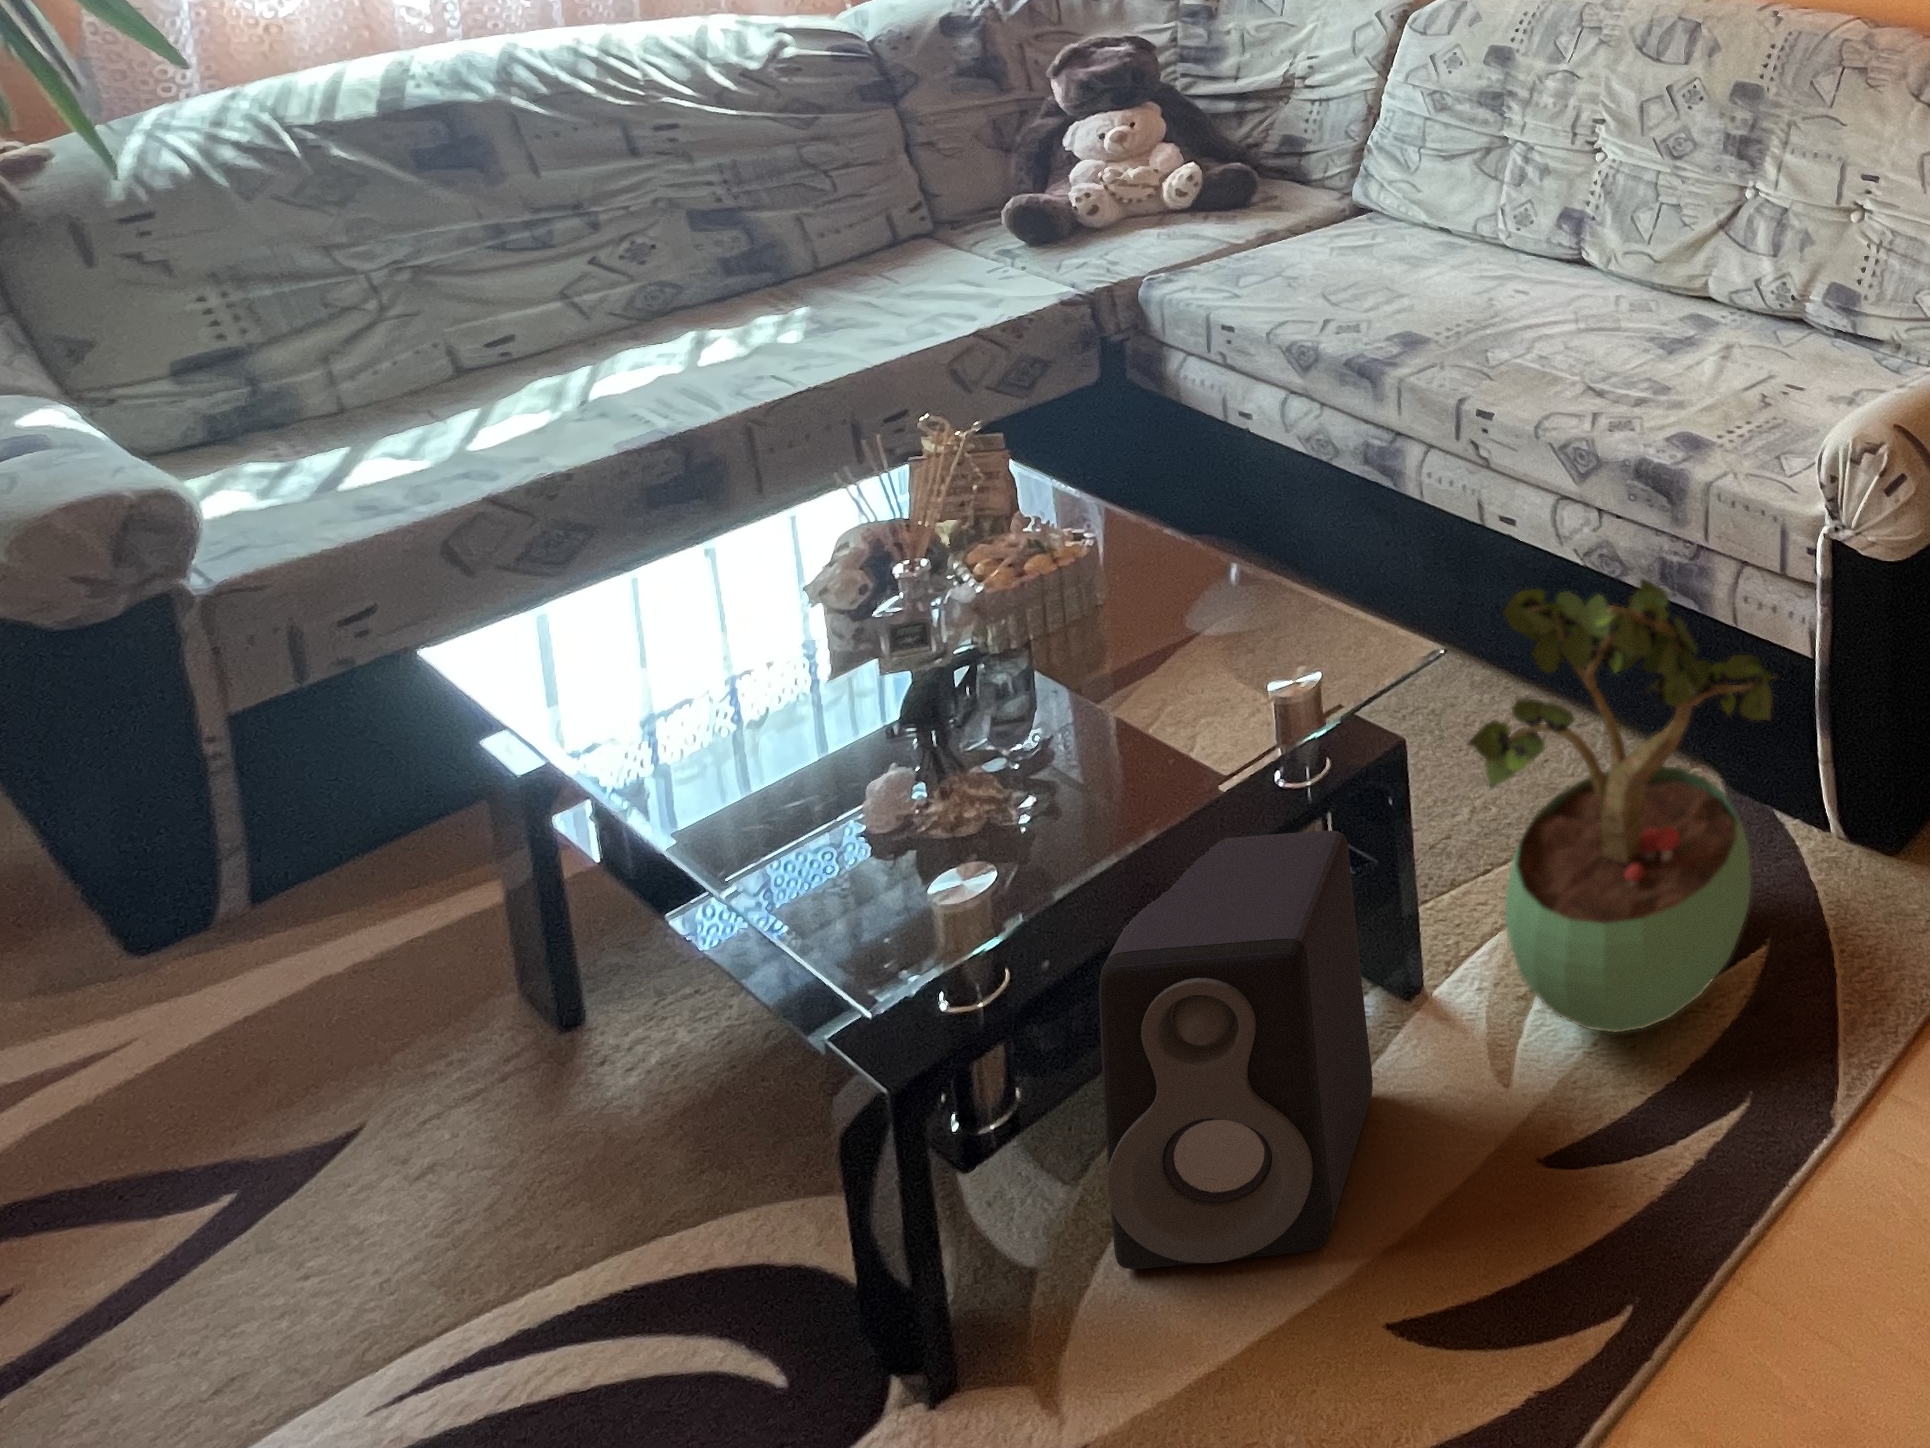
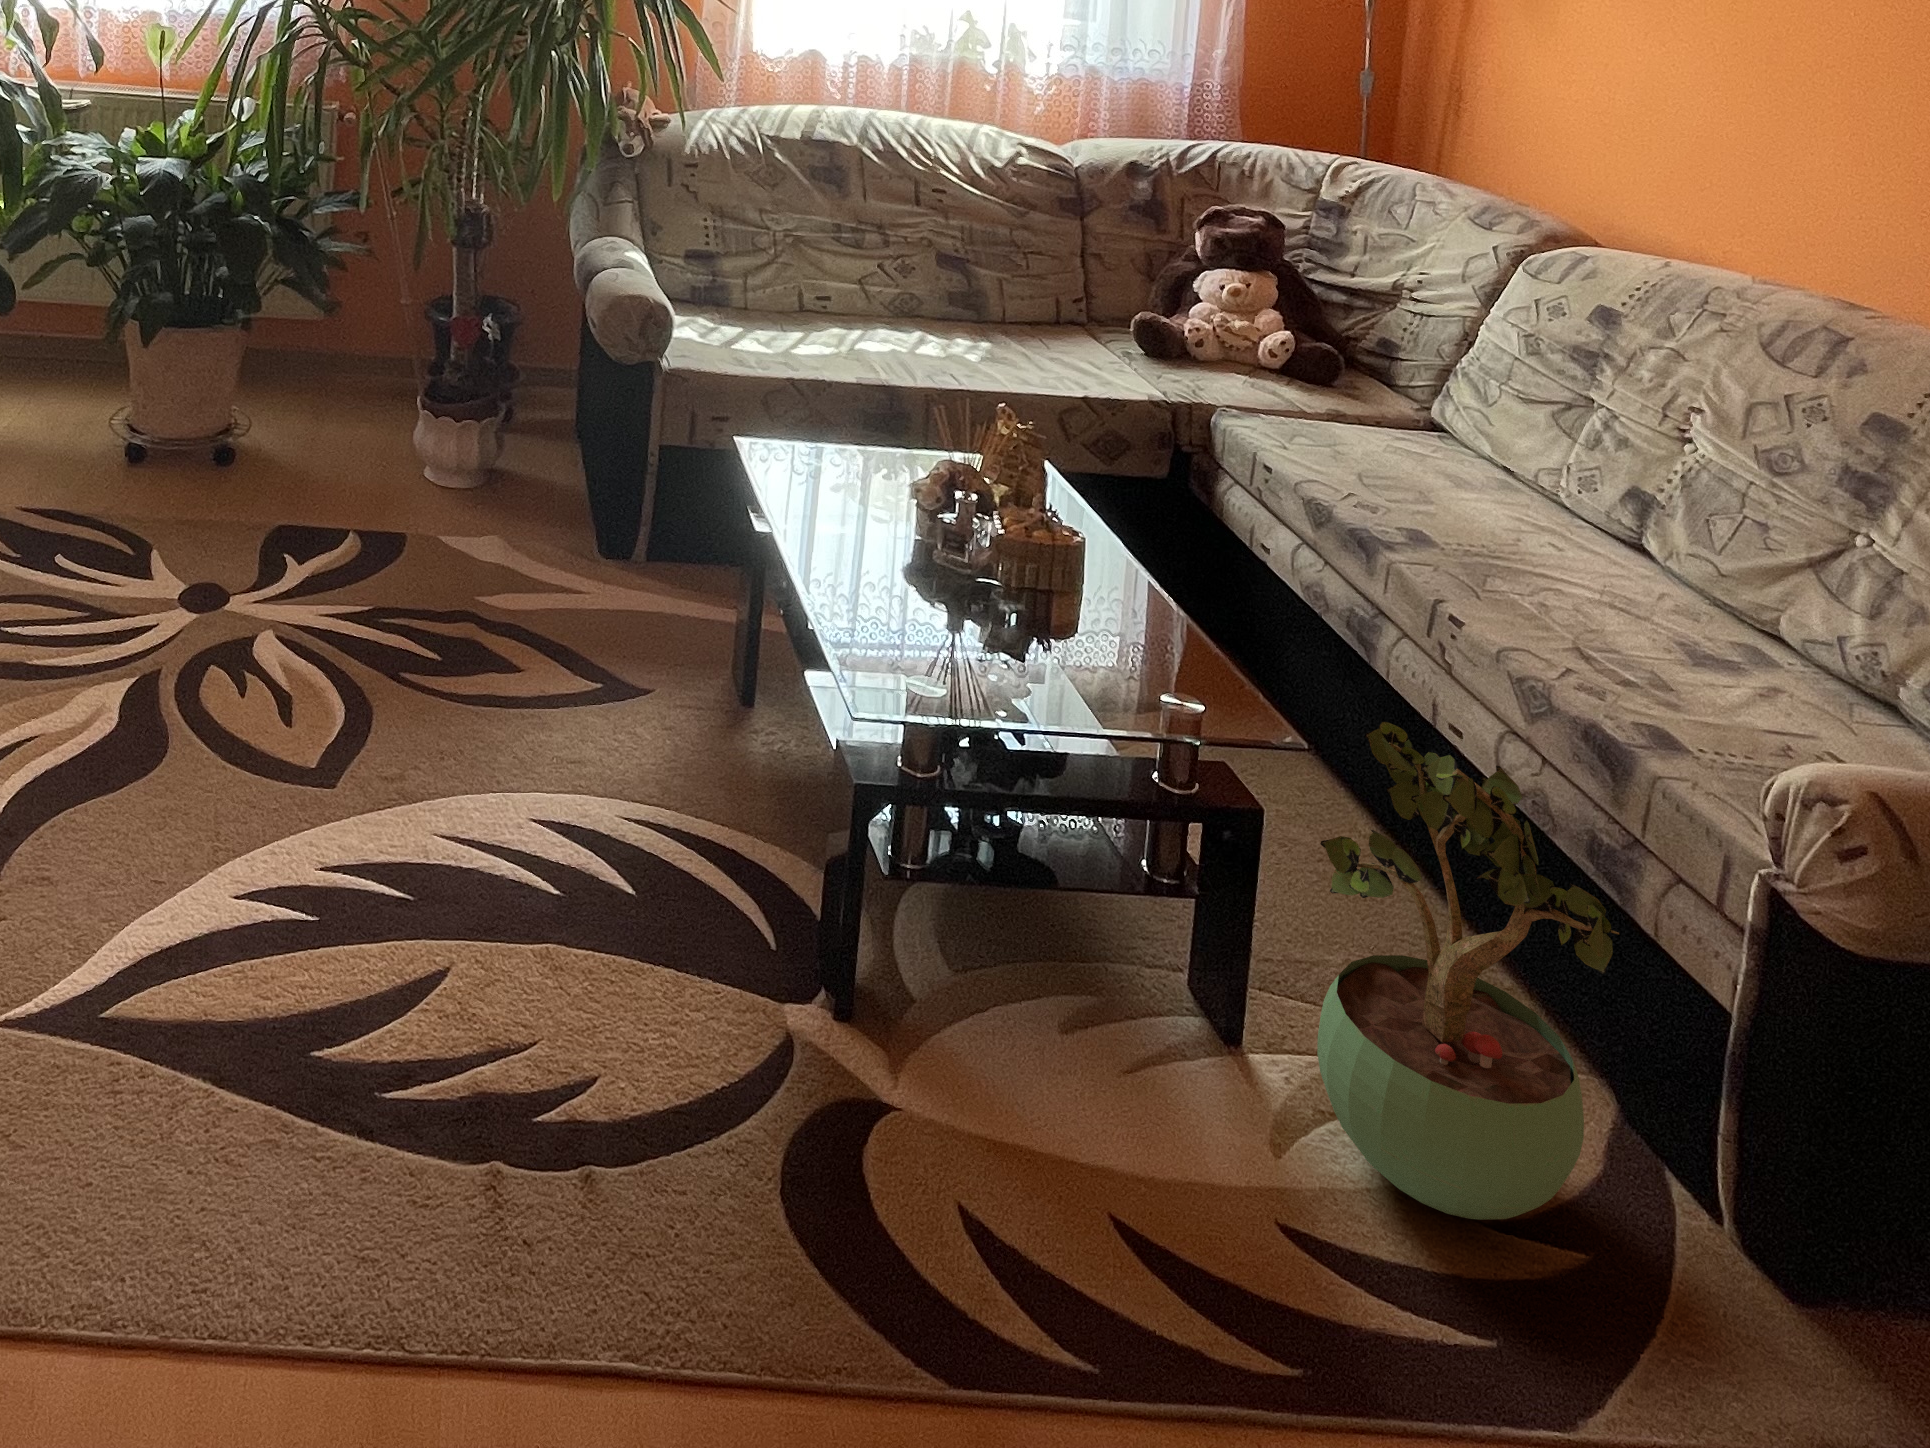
speaker: present [1099,831,1373,1269] -> none [972,770,1197,1132]

